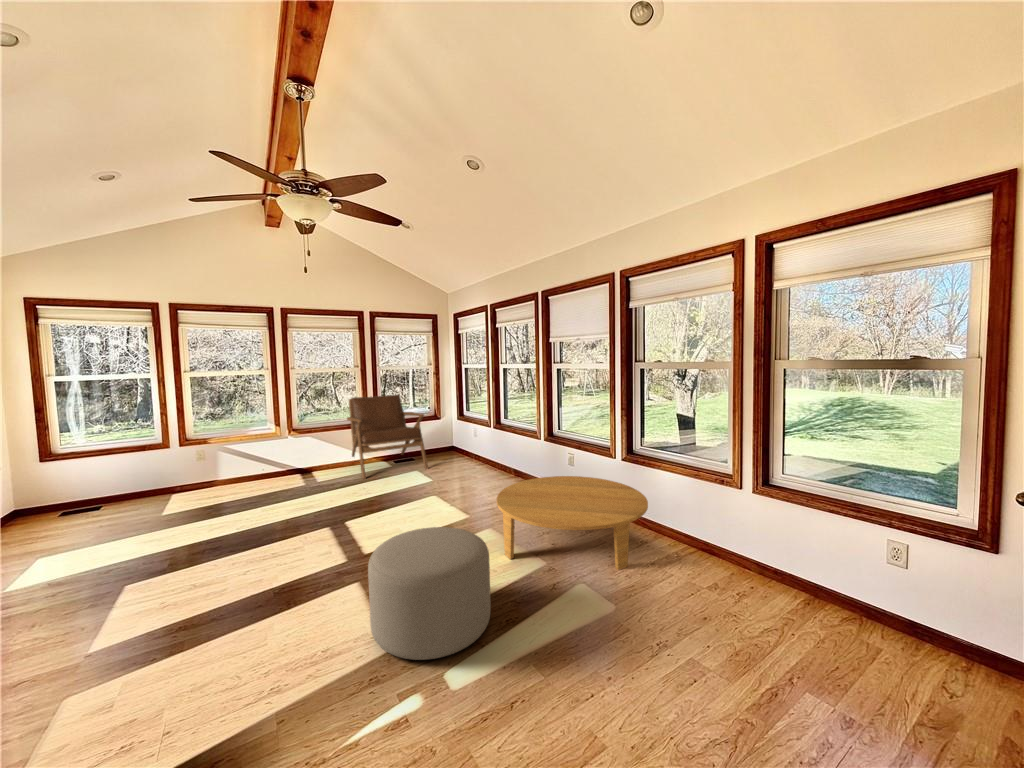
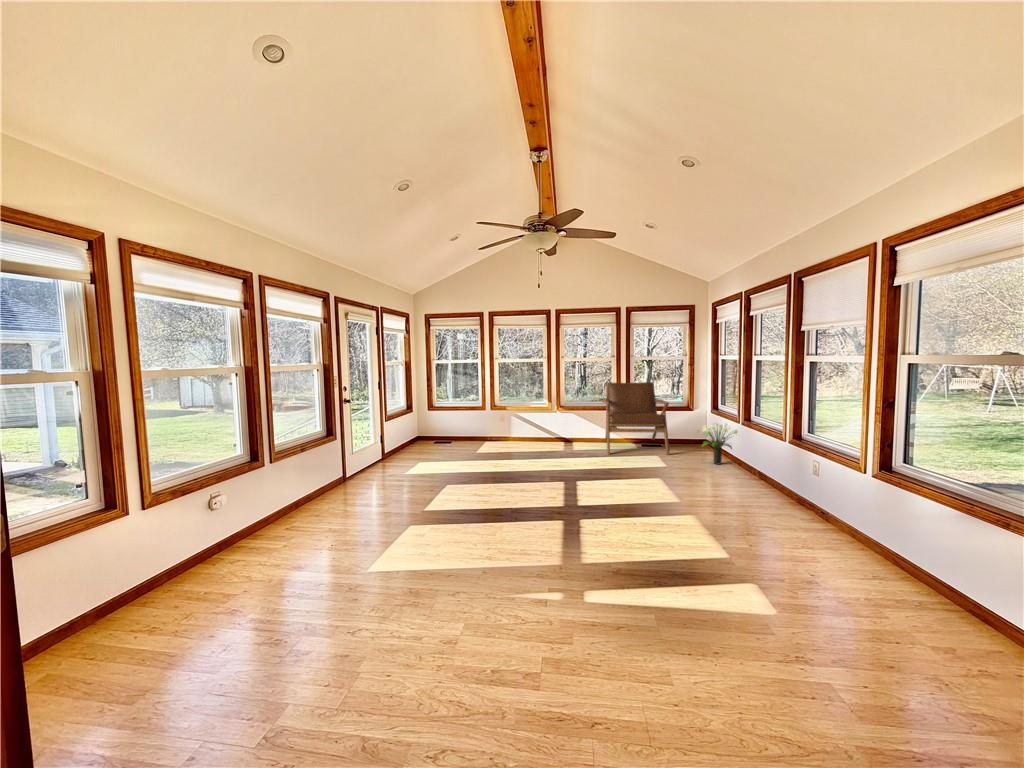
potted plant: none [457,429,496,471] -> present [697,422,739,464]
coffee table: present [497,476,648,570] -> none [689,475,867,578]
ottoman: present [368,527,491,660] -> none [550,488,644,581]

